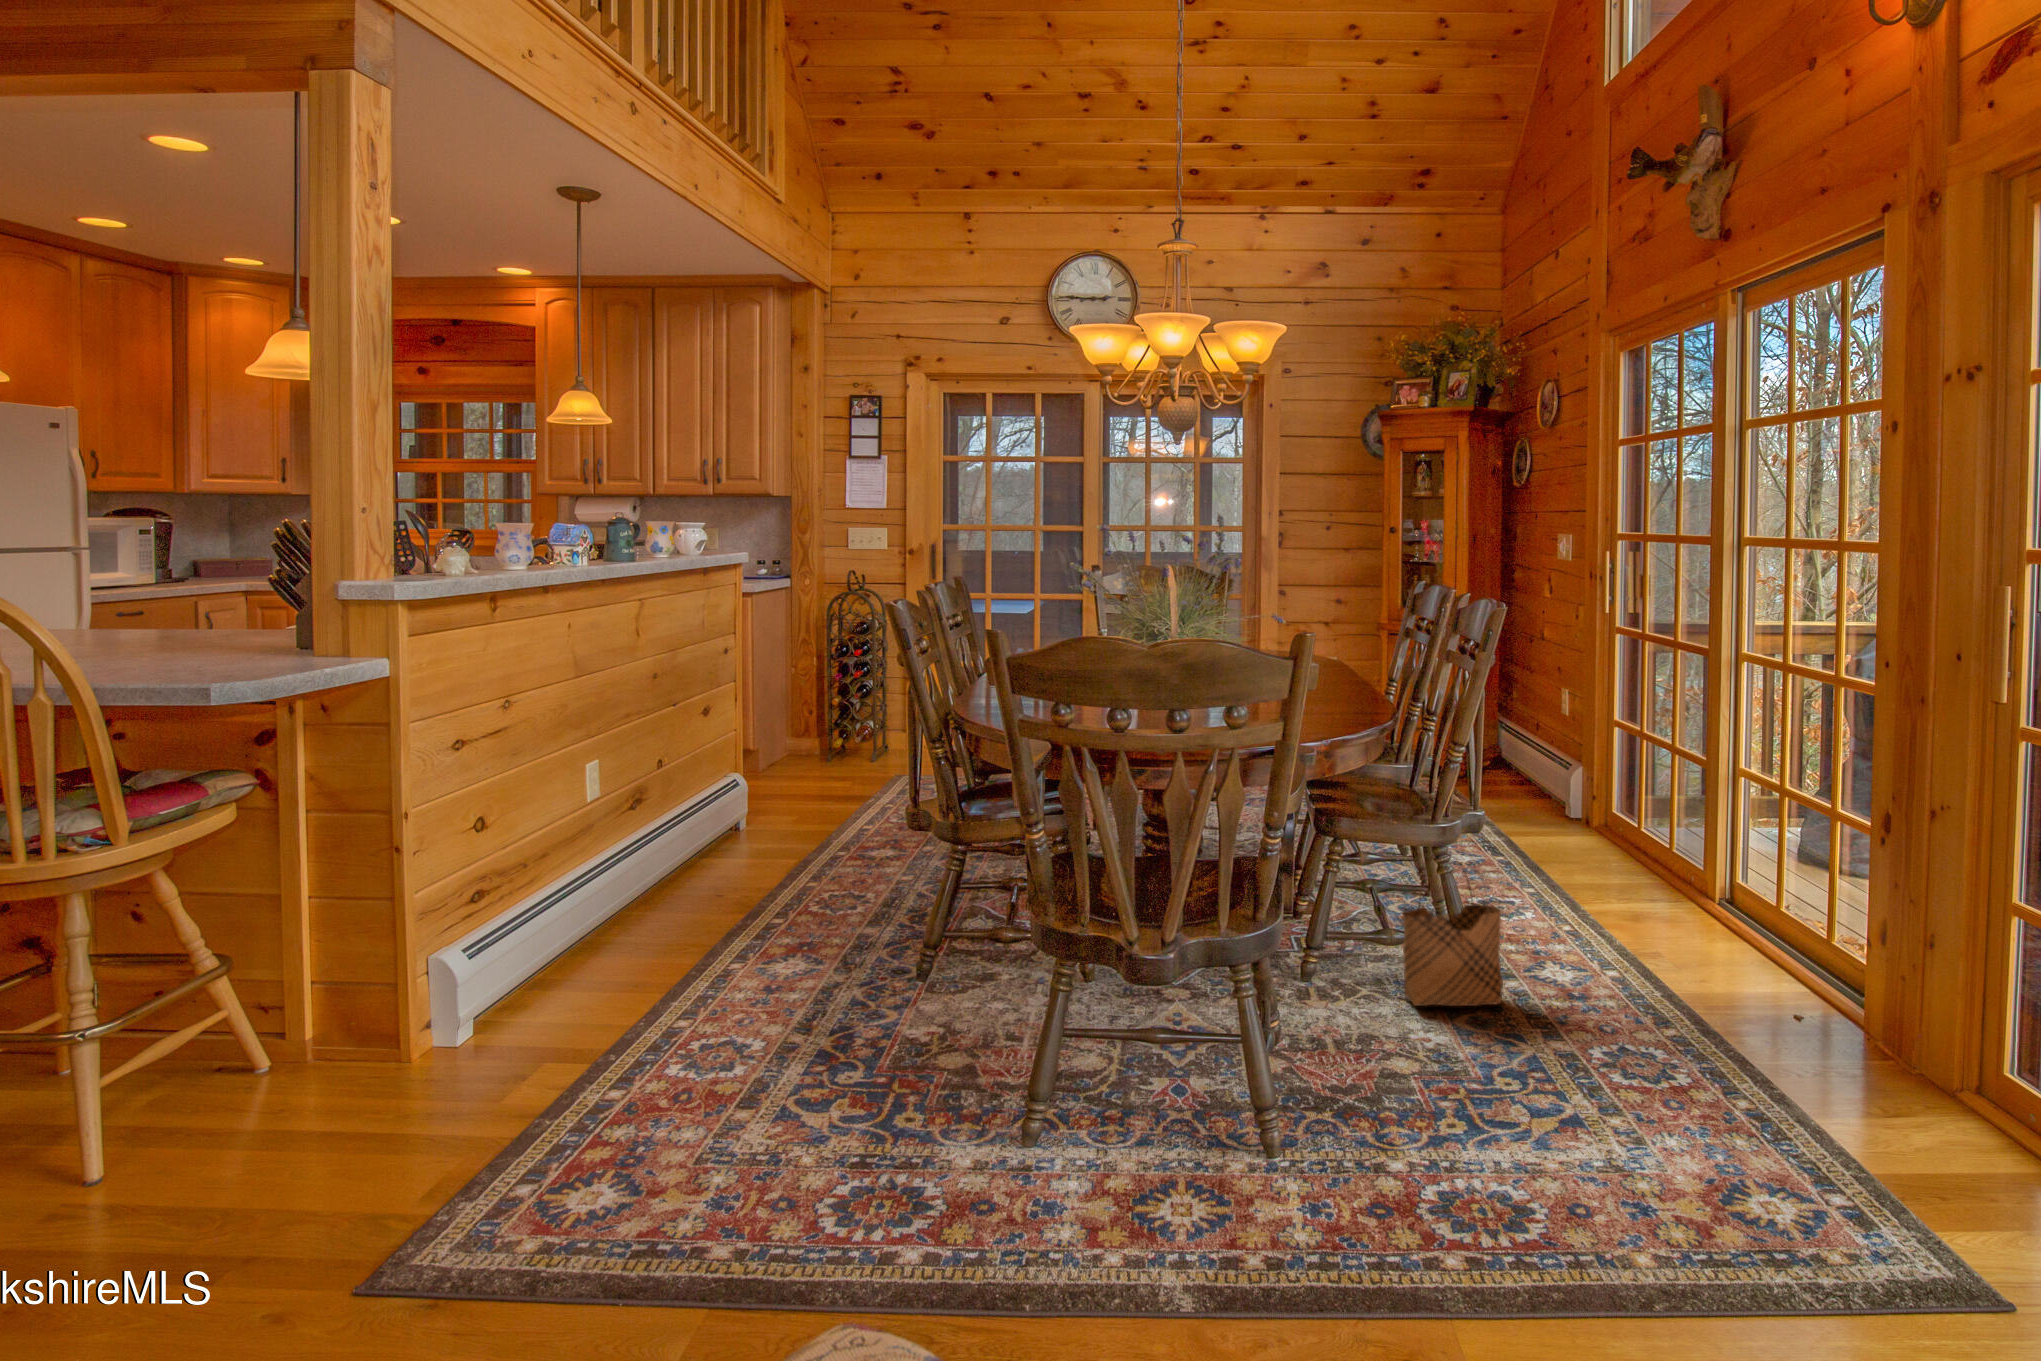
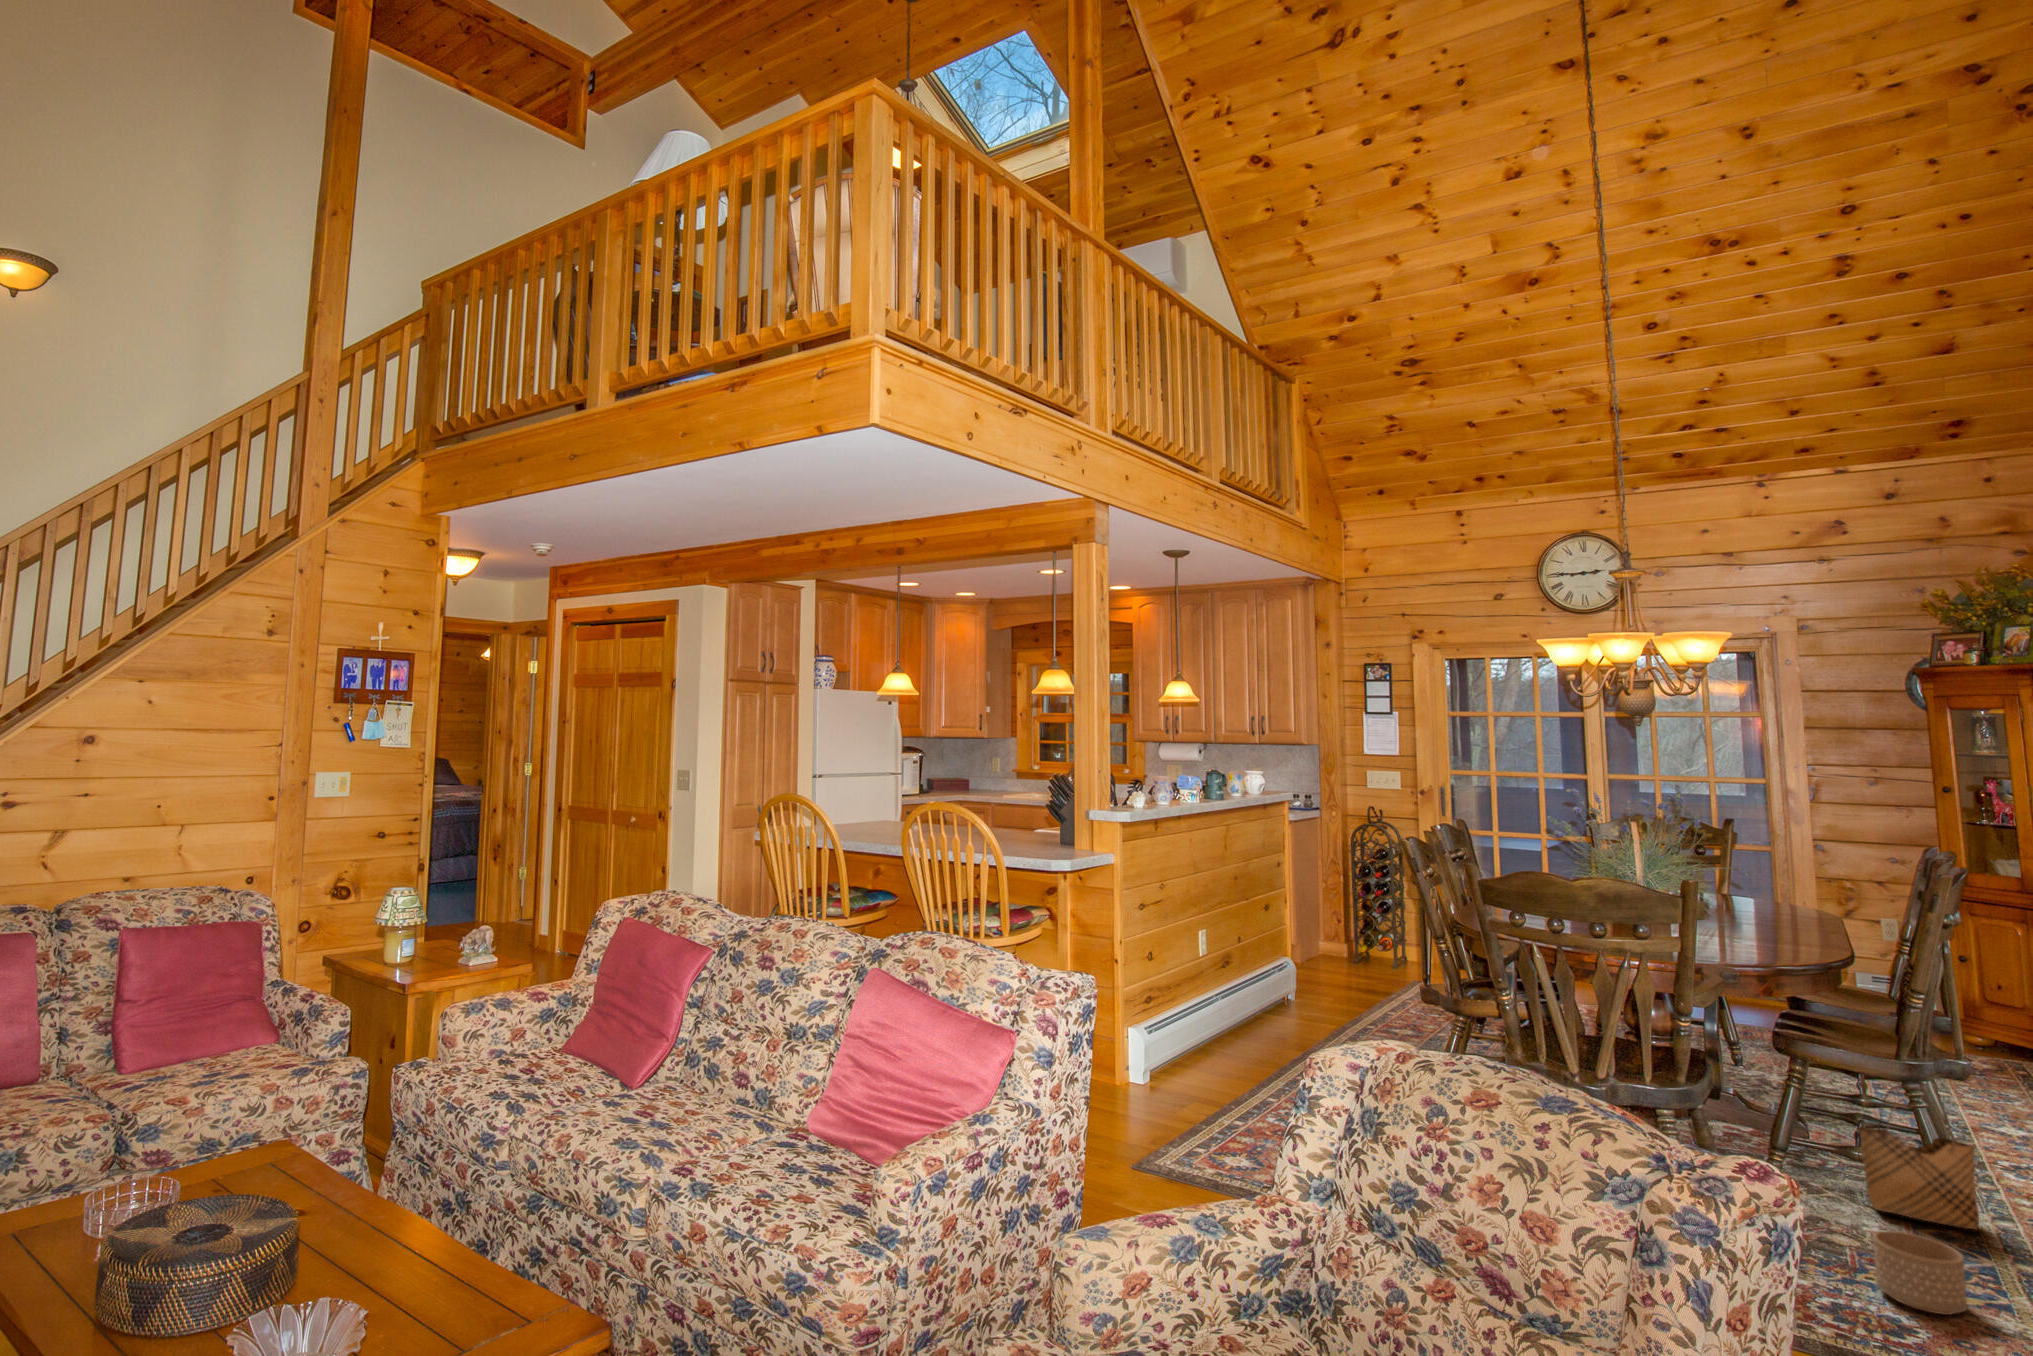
planter: none [1473,1064,1568,1174] -> present [1873,1231,1967,1315]

